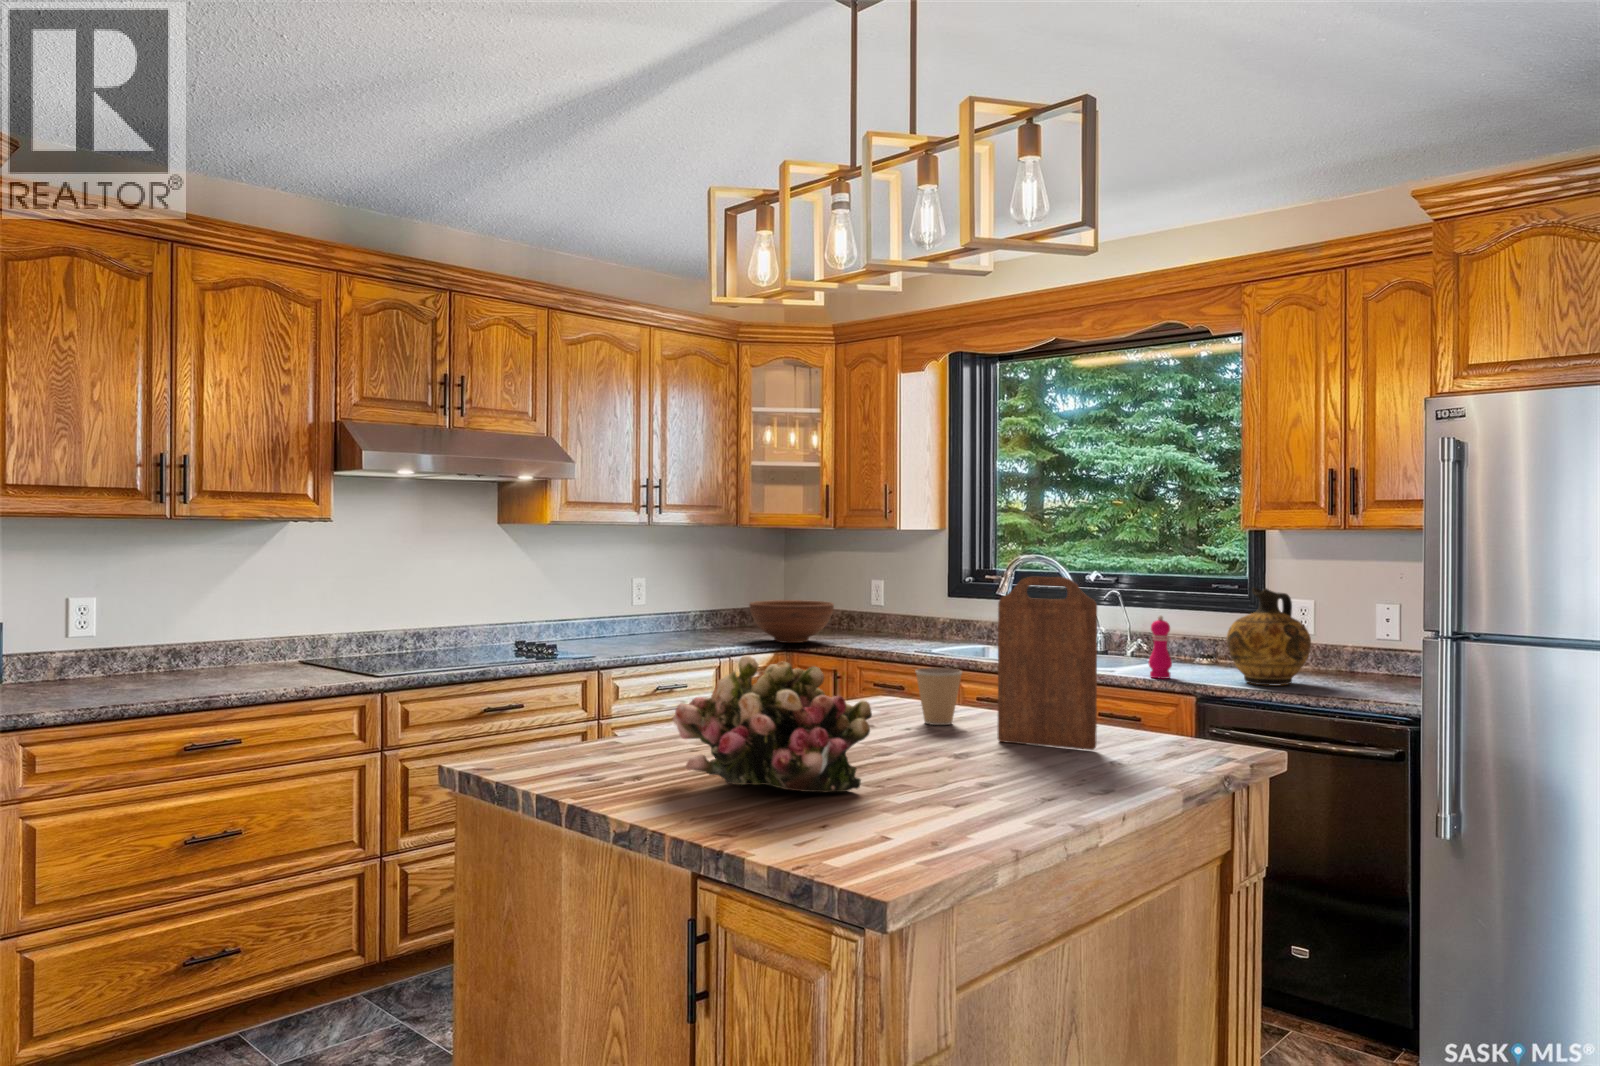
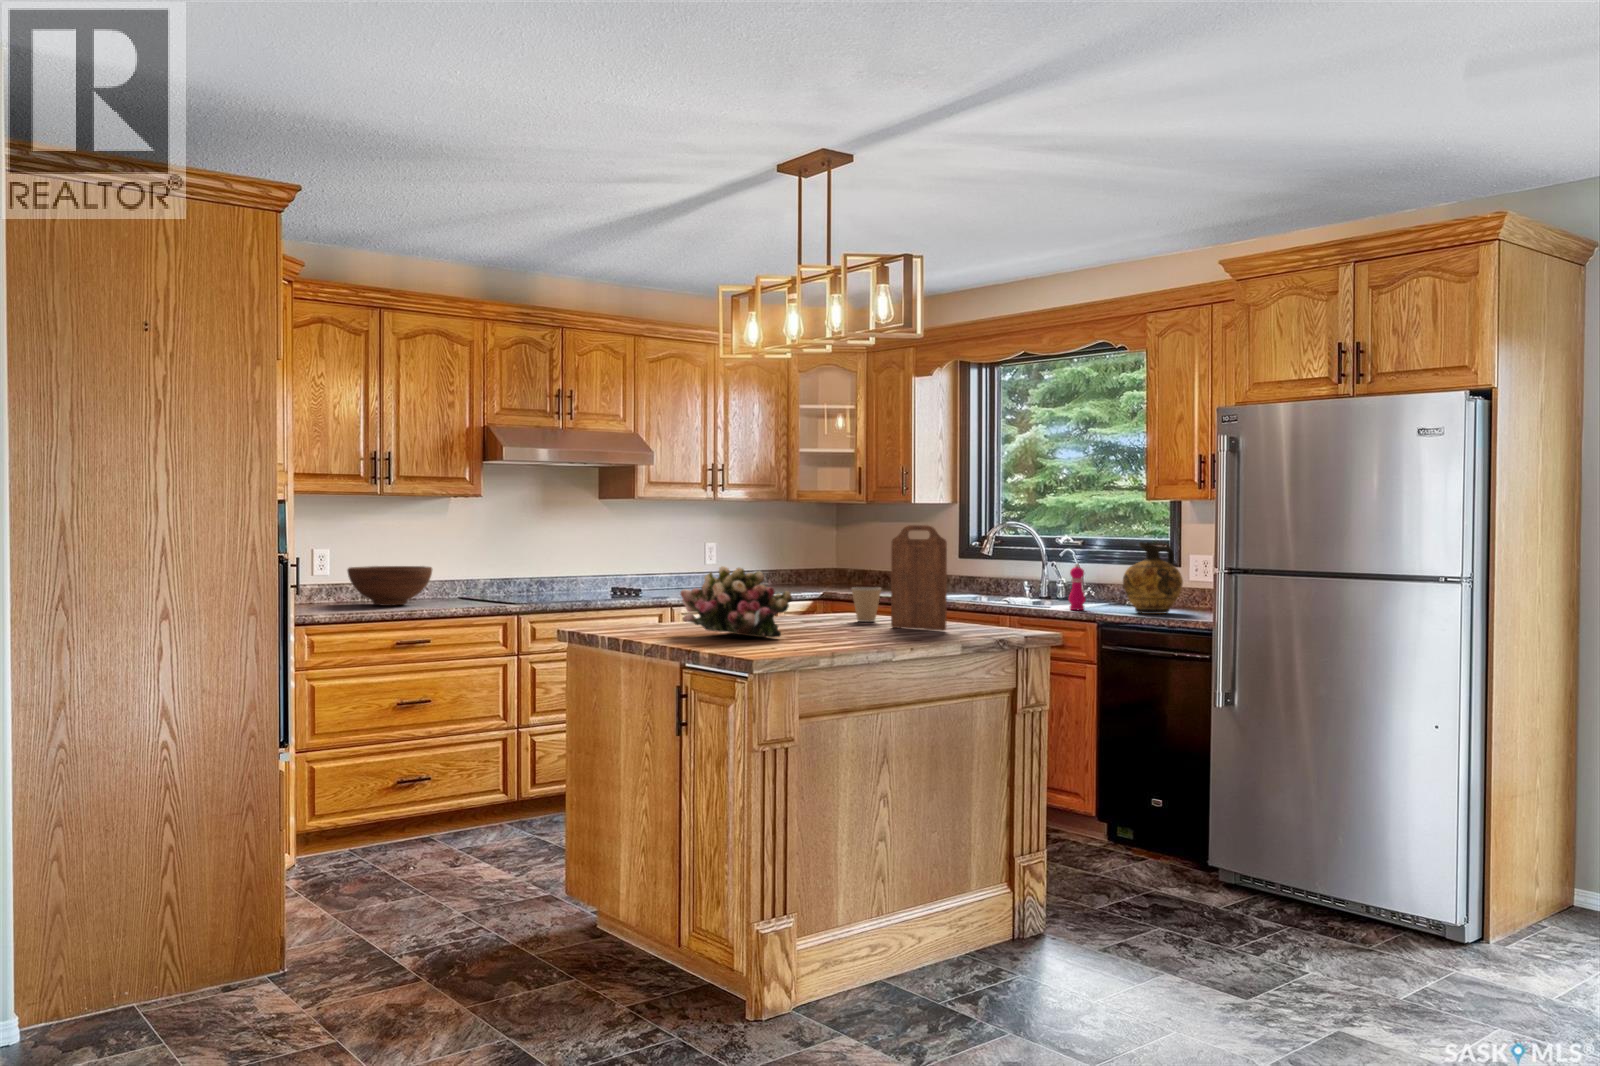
fruit bowl: present [749,600,834,643] -> present [347,566,432,606]

